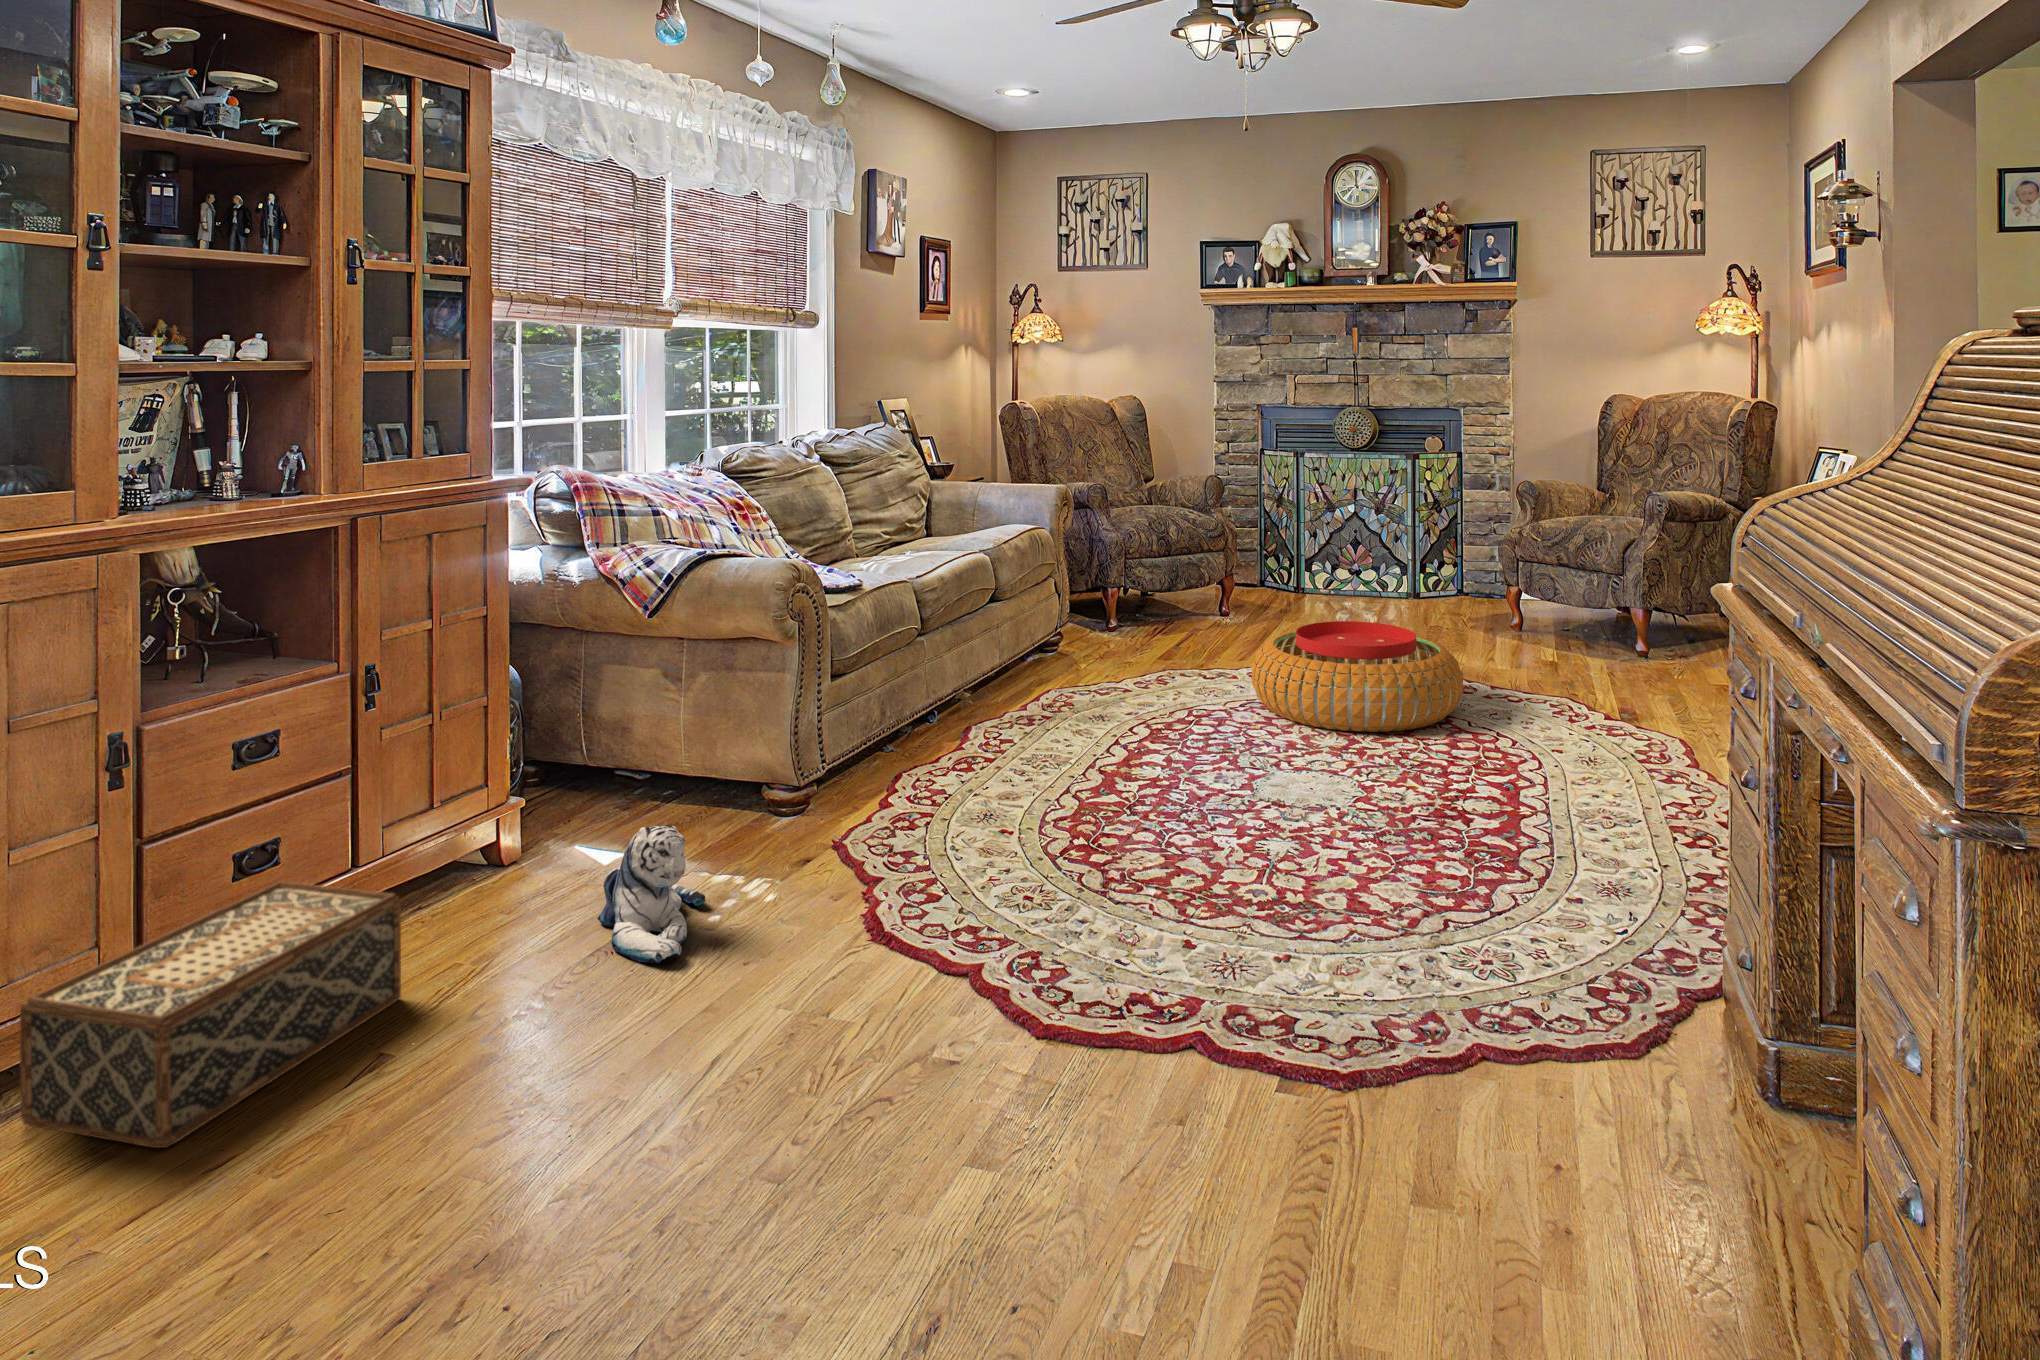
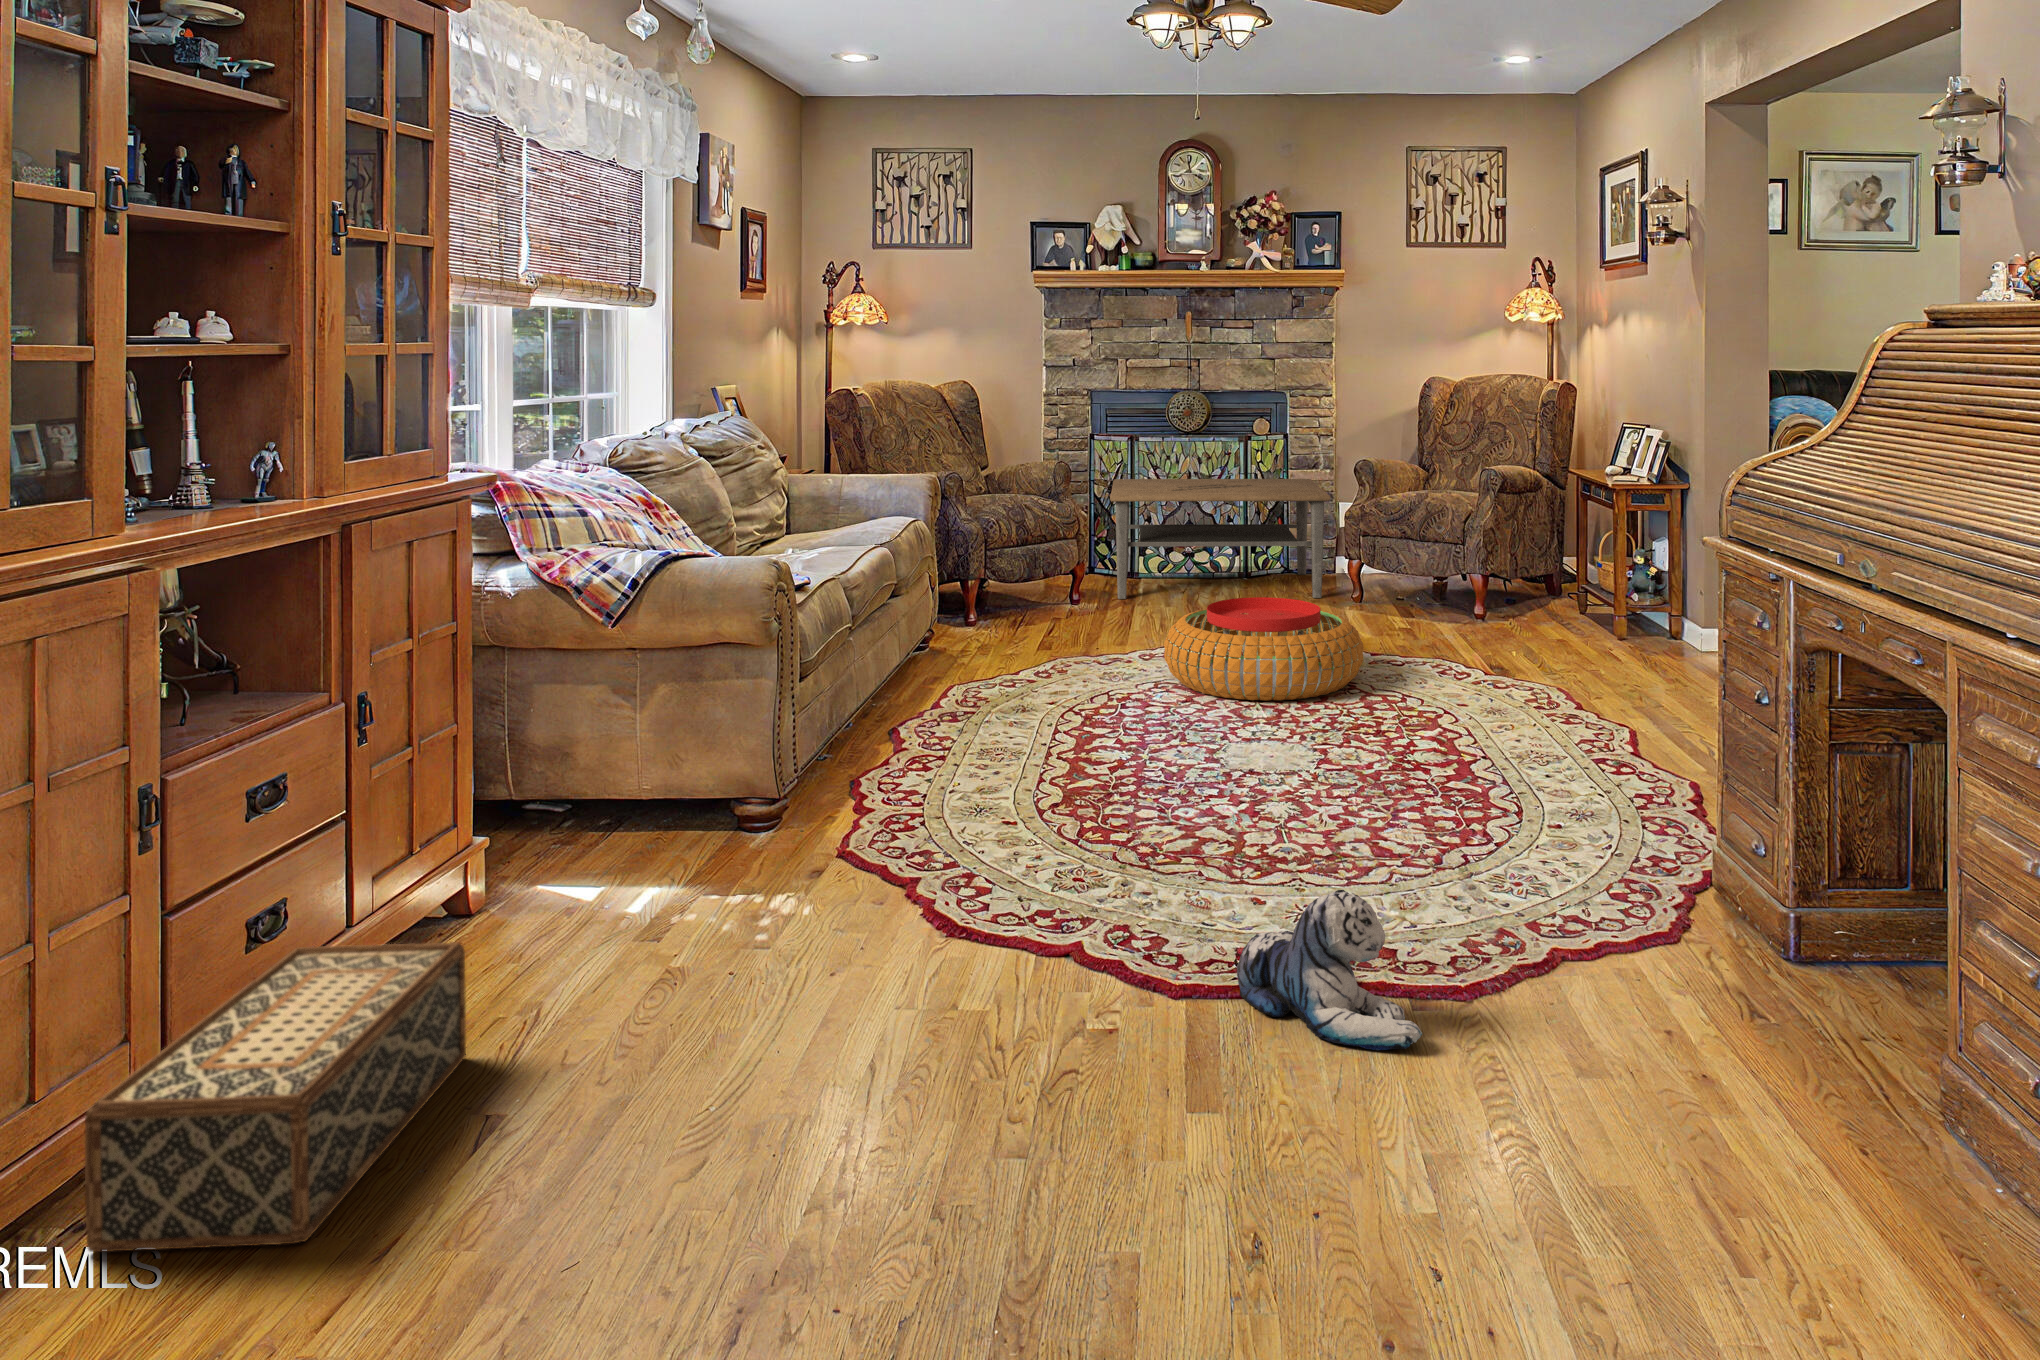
coffee table: none [1253,494,1483,625] -> present [1110,479,1330,599]
plush toy: present [597,825,706,963] -> present [1237,890,1422,1050]

